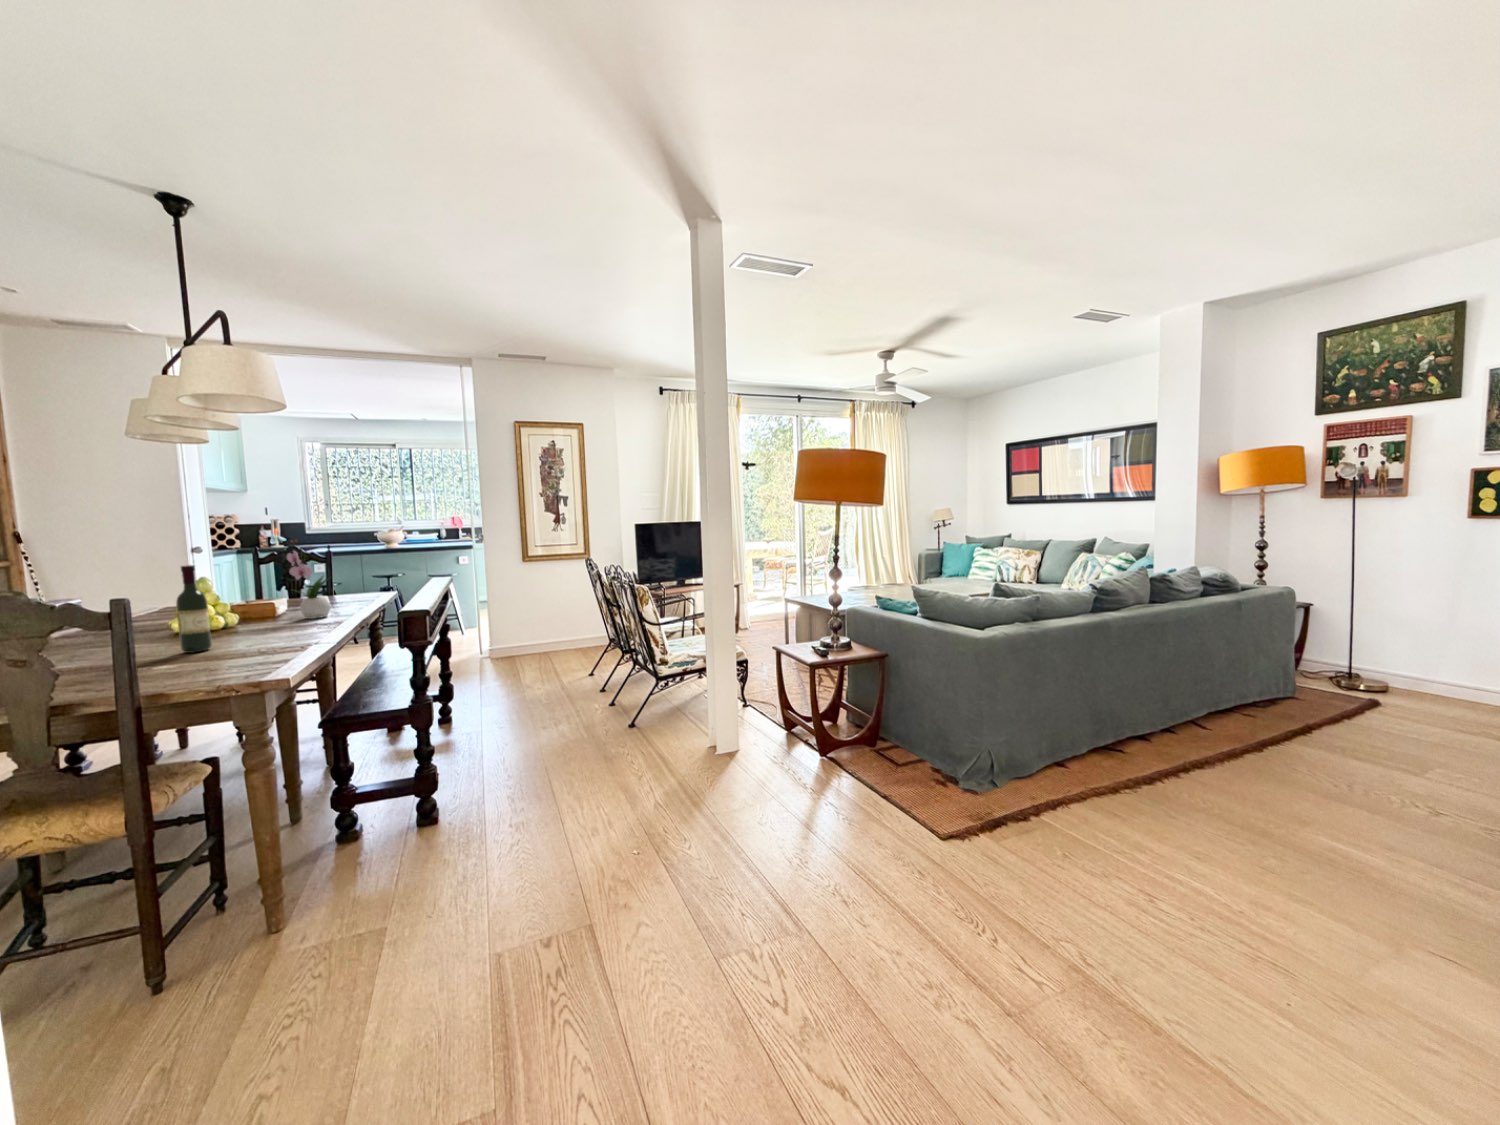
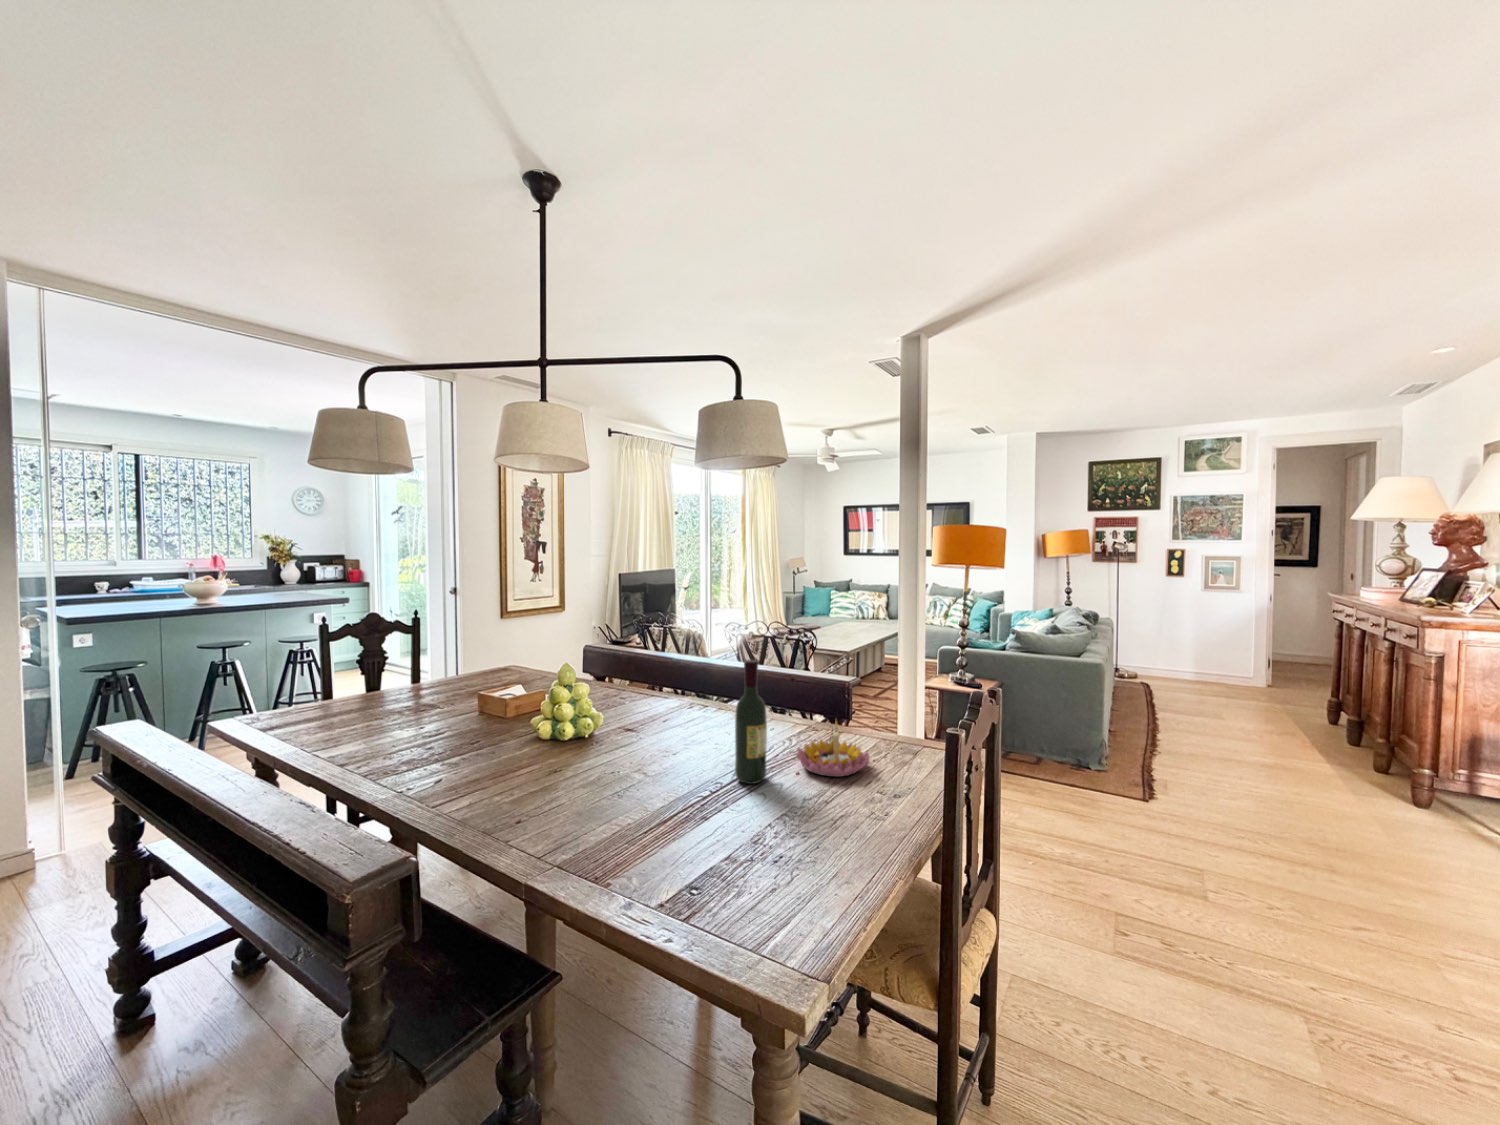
flower arrangement: present [287,540,331,619] -> none [638,614,675,720]
candle holder: none [210,615,285,657] -> present [796,721,870,777]

